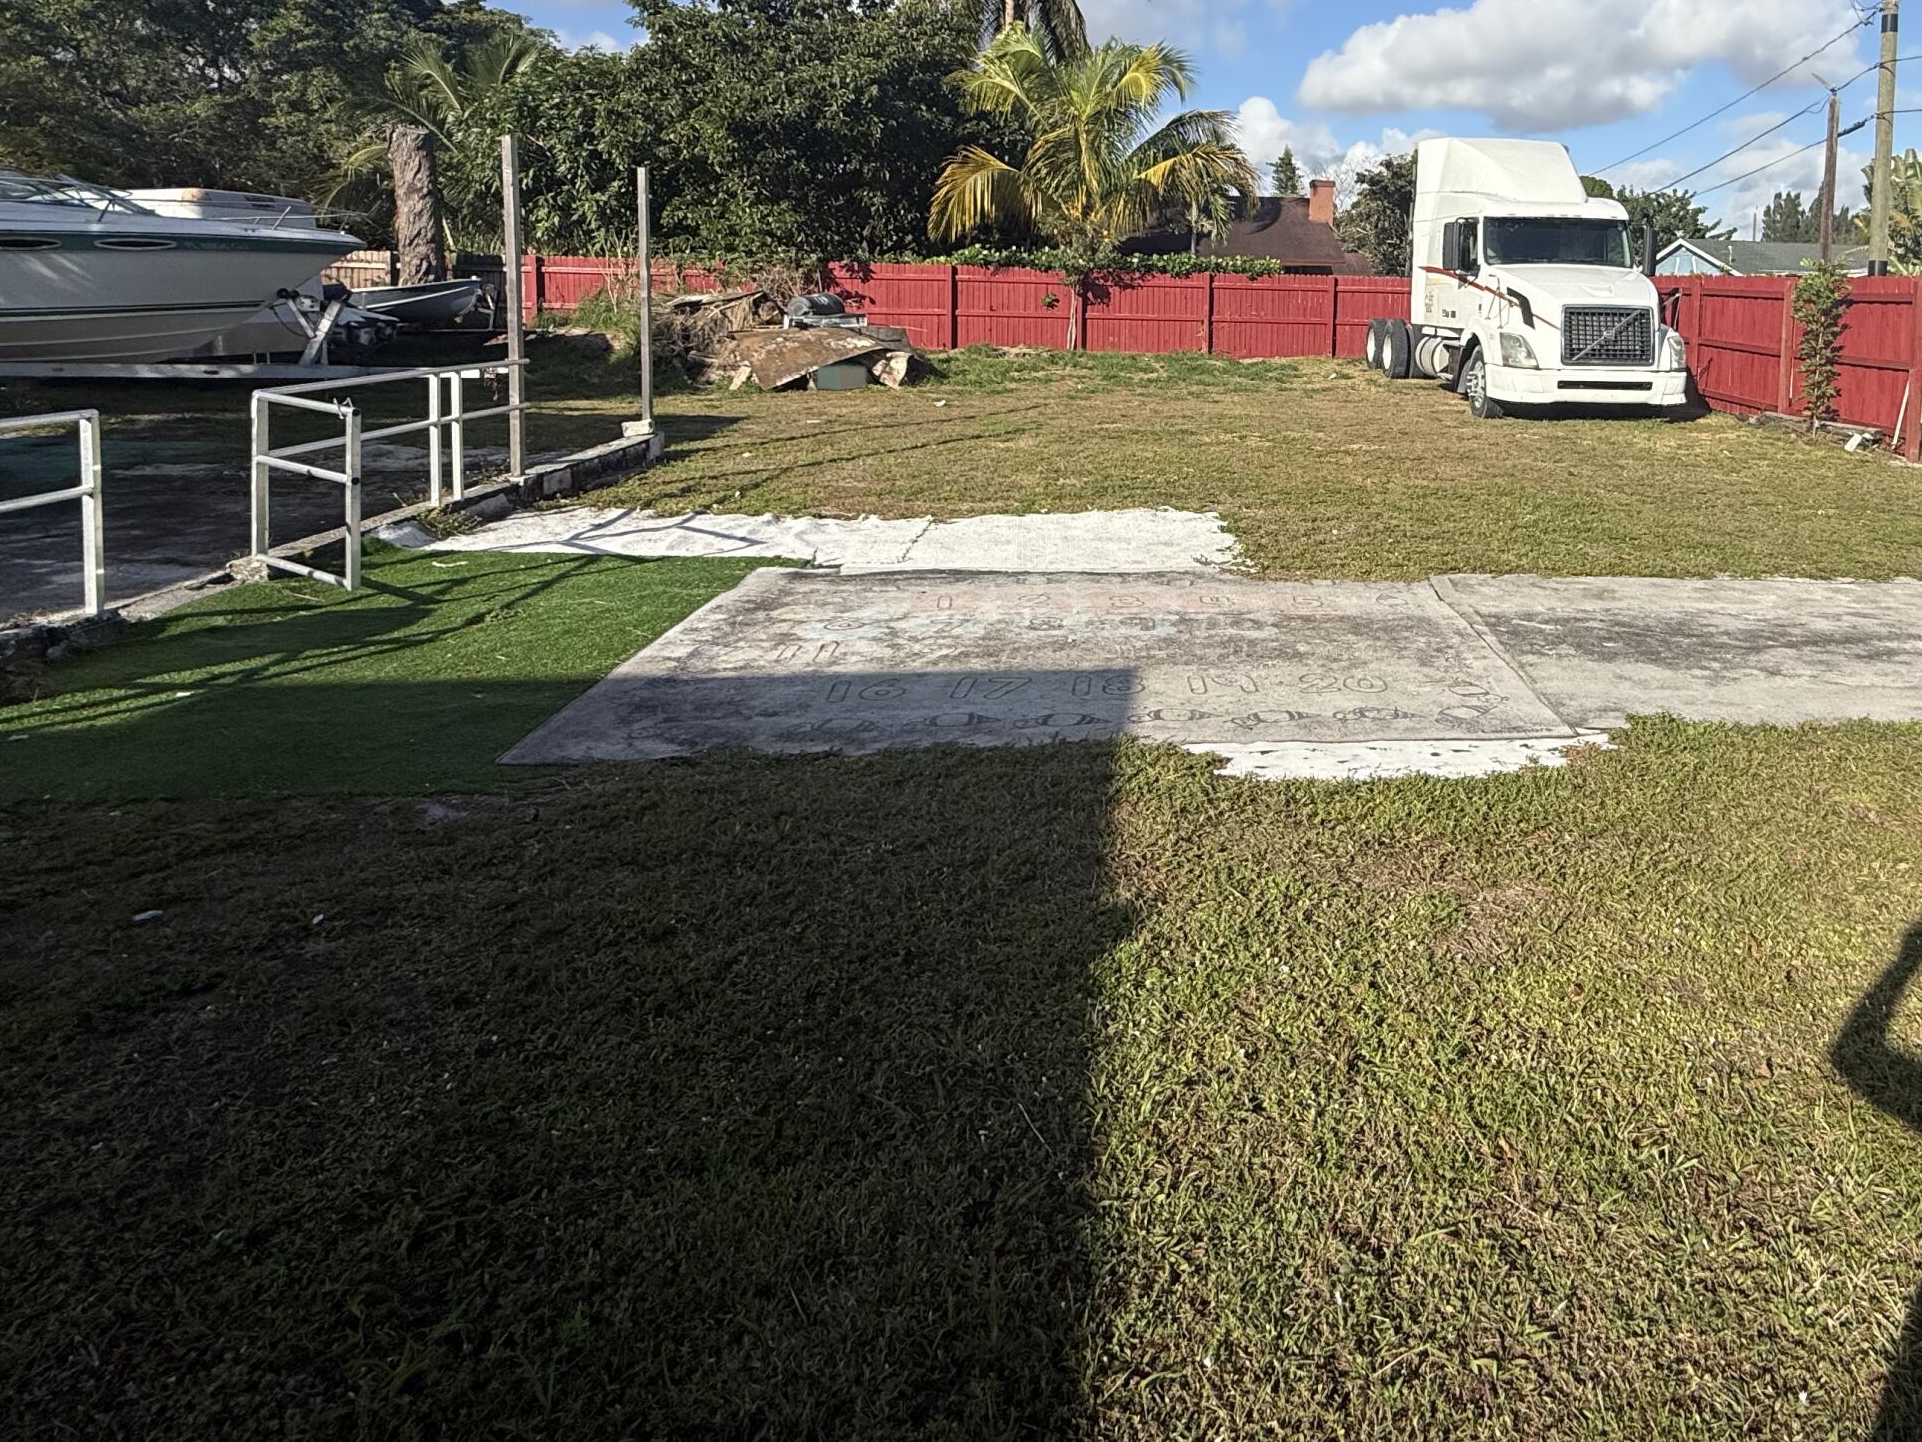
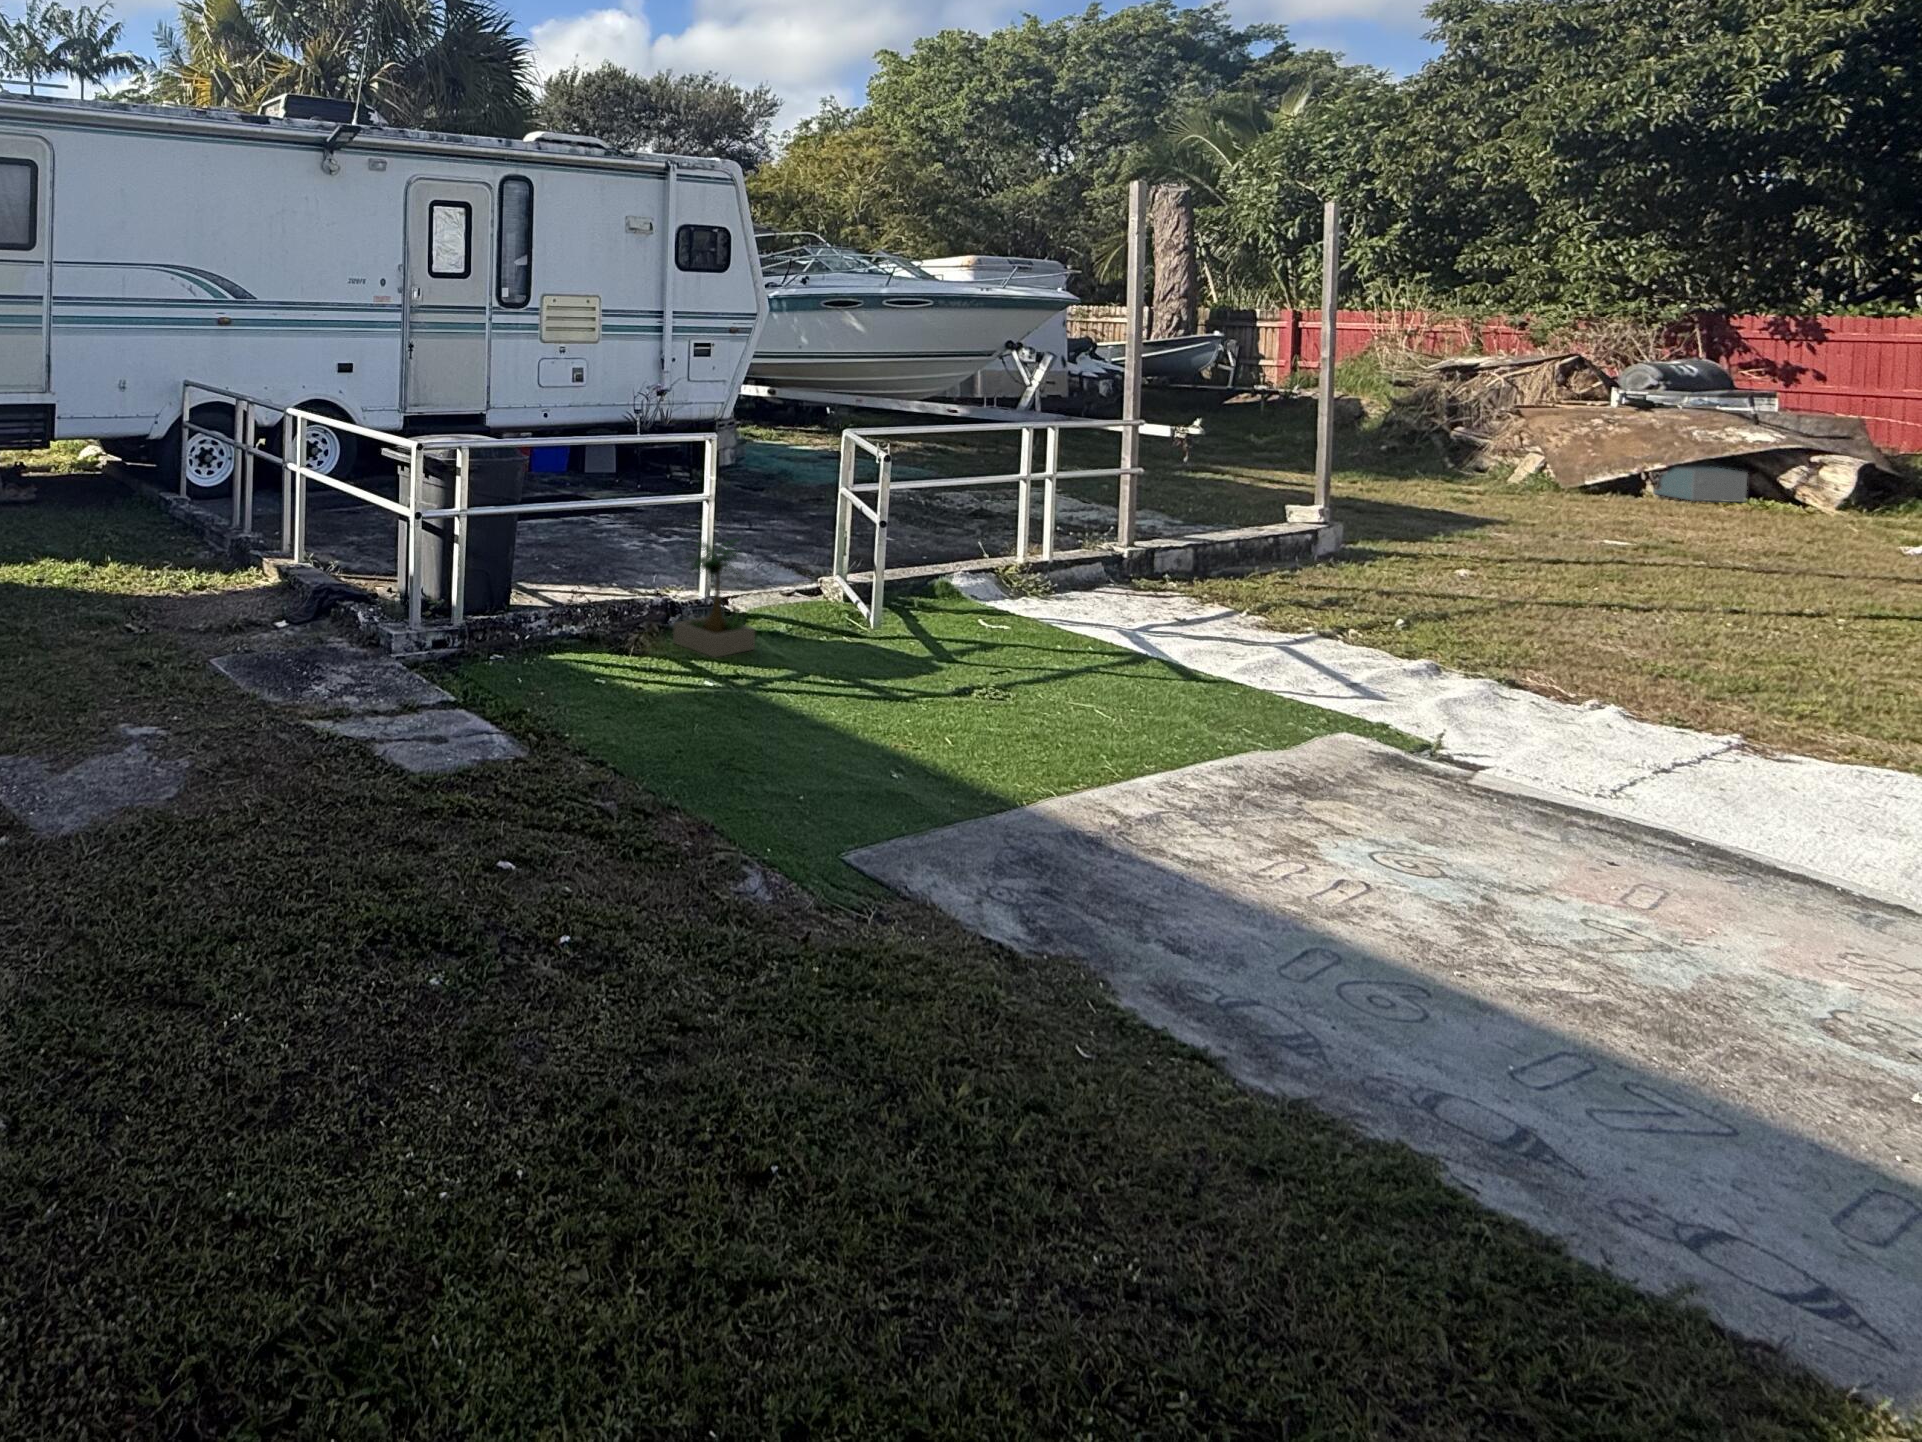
potted plant: none [91,523,217,664] -> present [673,537,755,657]

